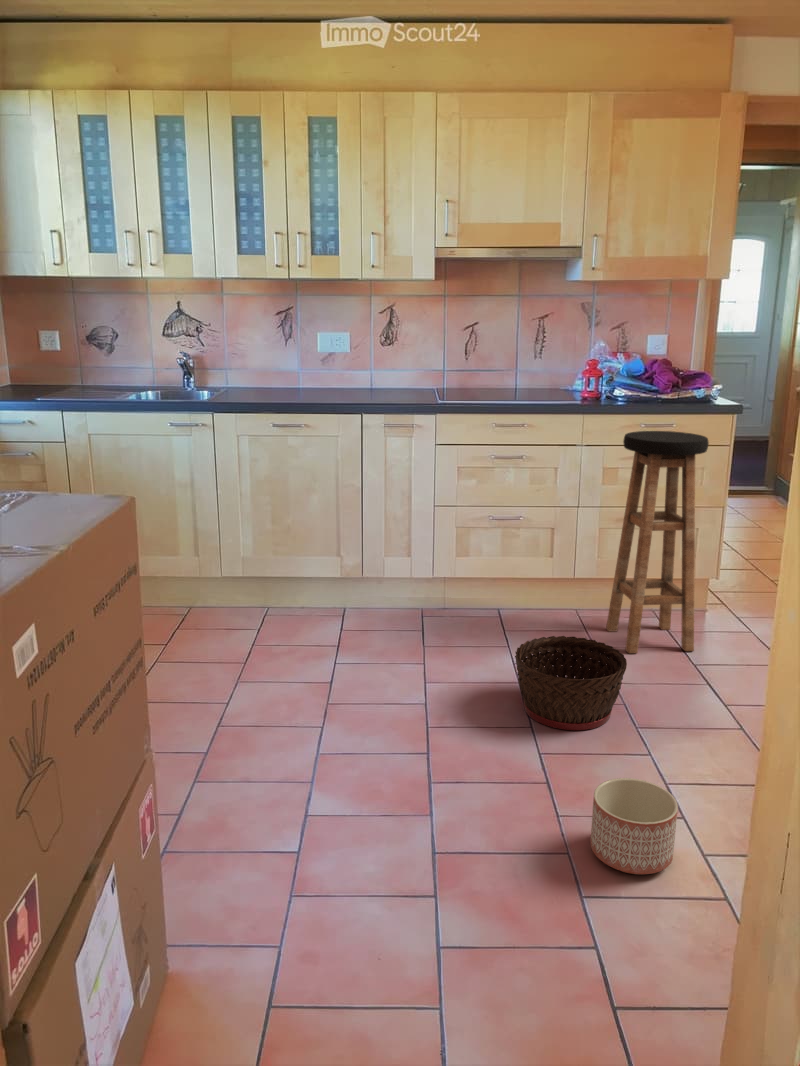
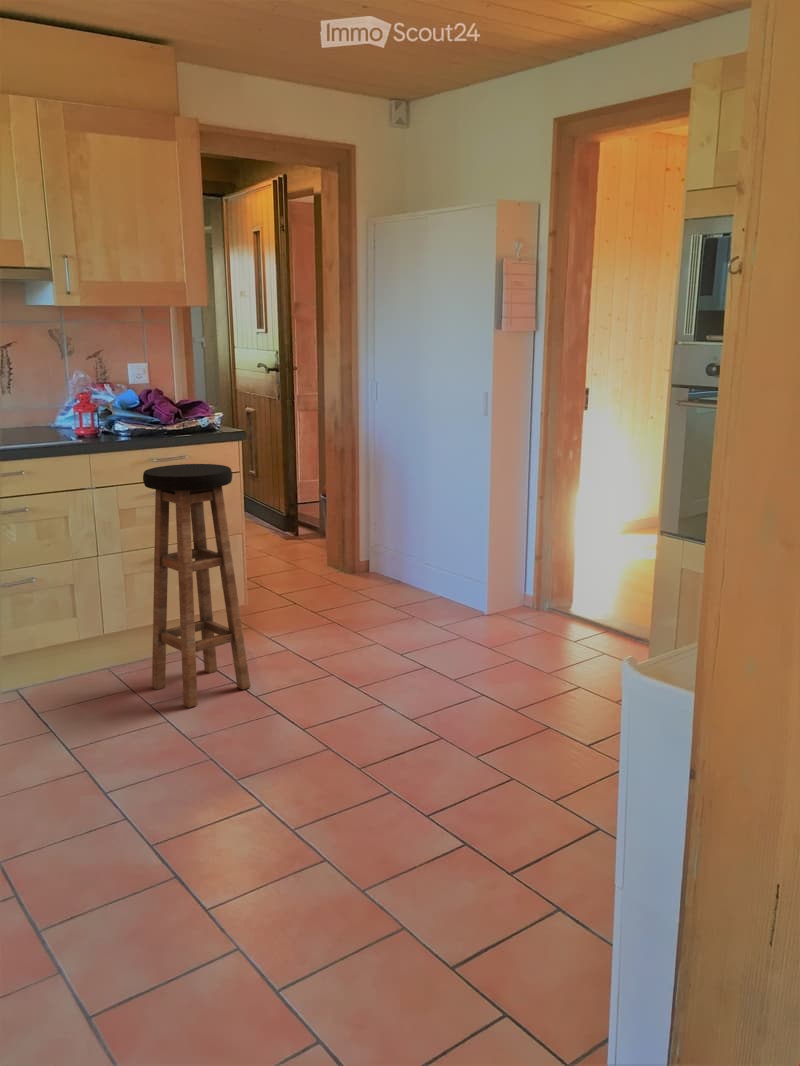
basket: present [515,636,627,730] -> none [83,704,214,817]
planter: present [591,778,678,874] -> none [249,841,339,949]

